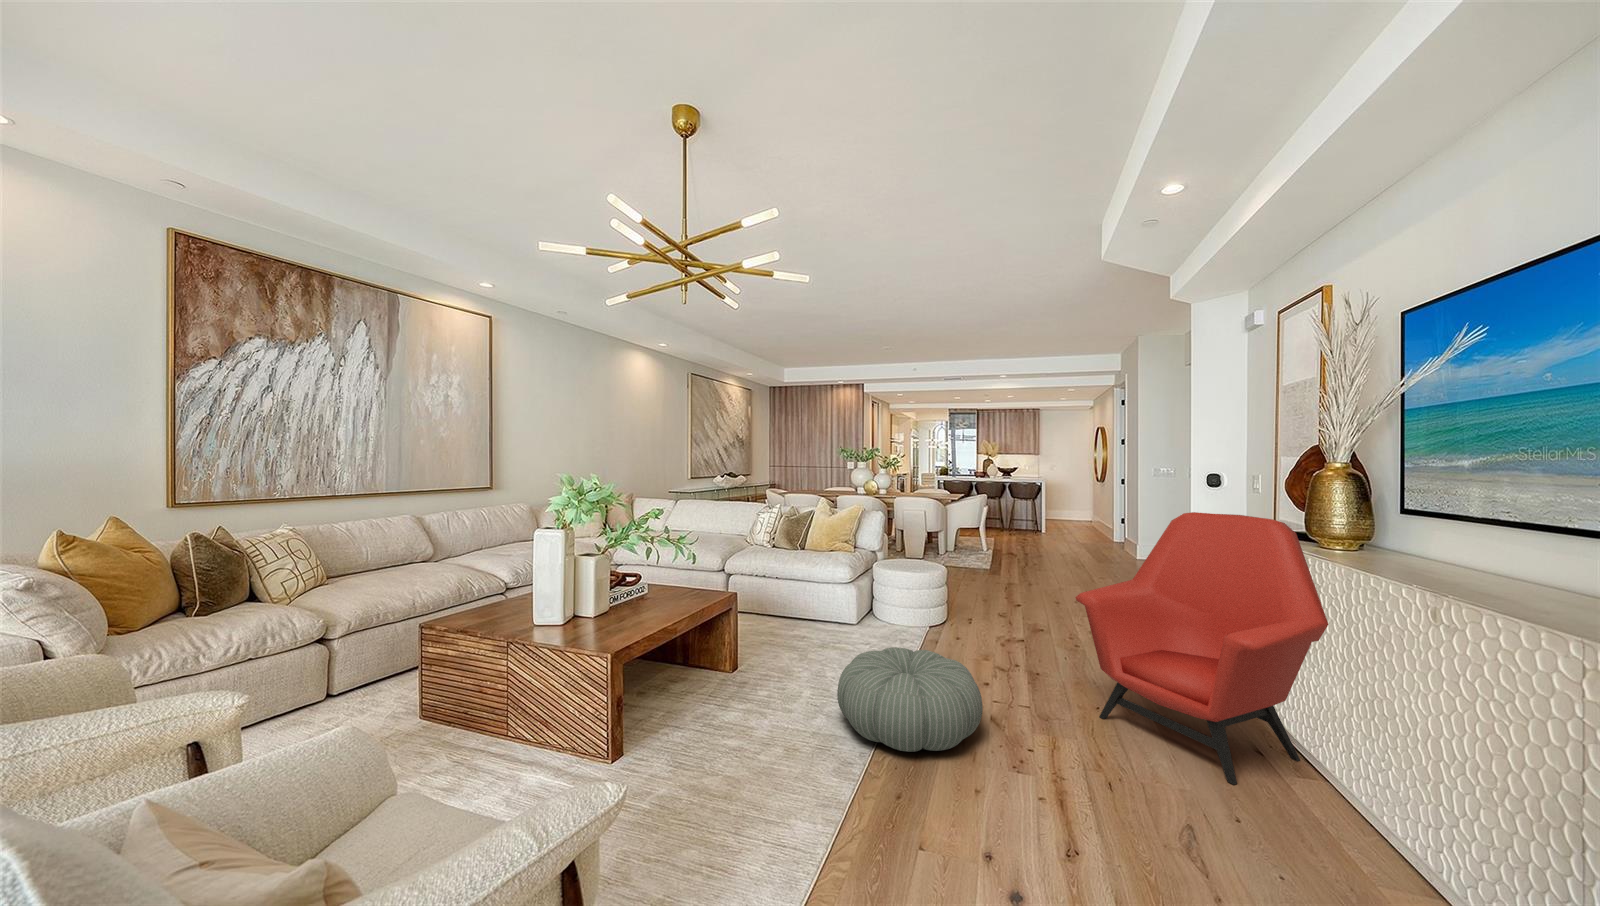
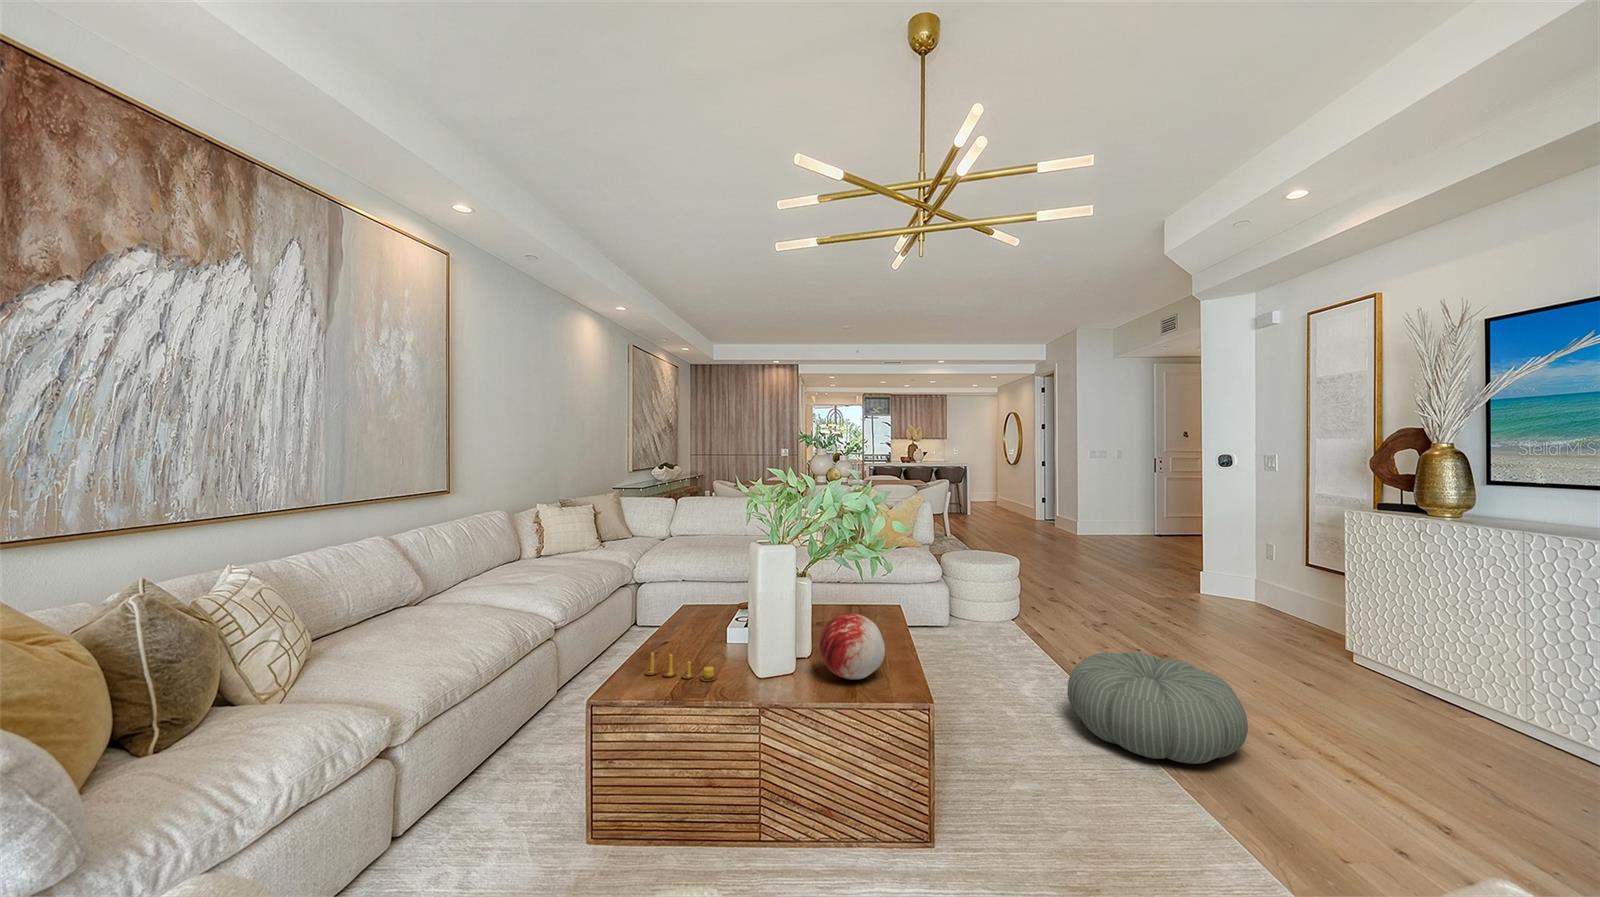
armchair: present [1075,512,1328,785] -> none [1254,496,1496,741]
decorative orb: none [571,581,623,631] -> present [820,613,885,679]
candle: none [481,597,518,621] -> present [645,652,717,681]

